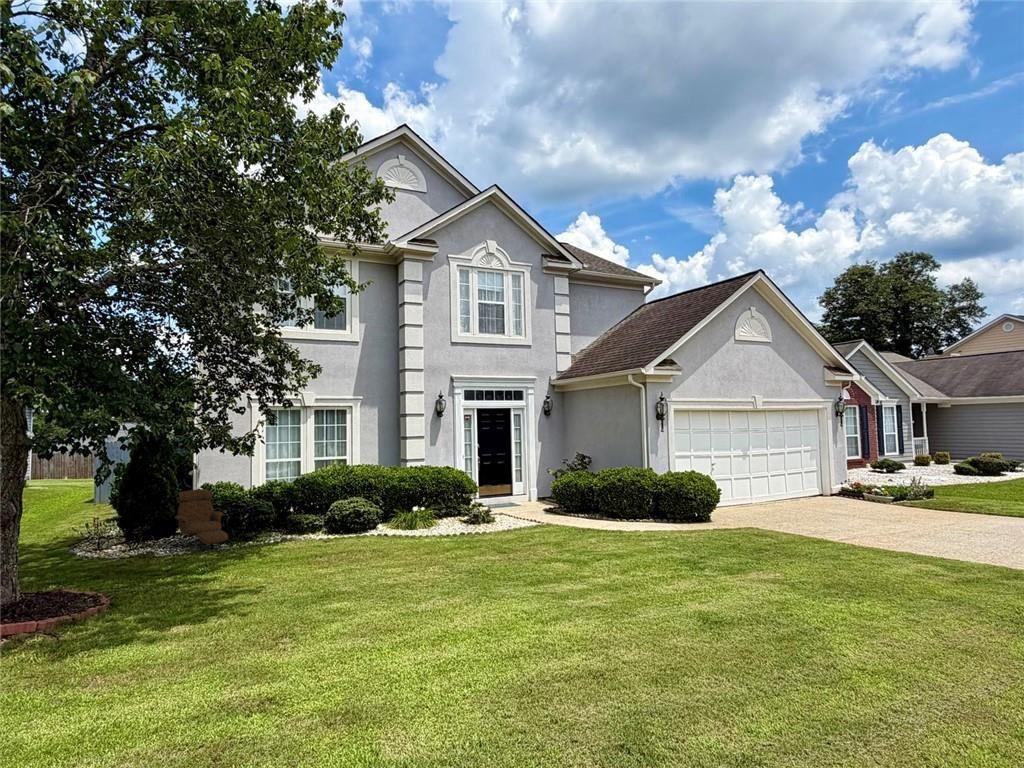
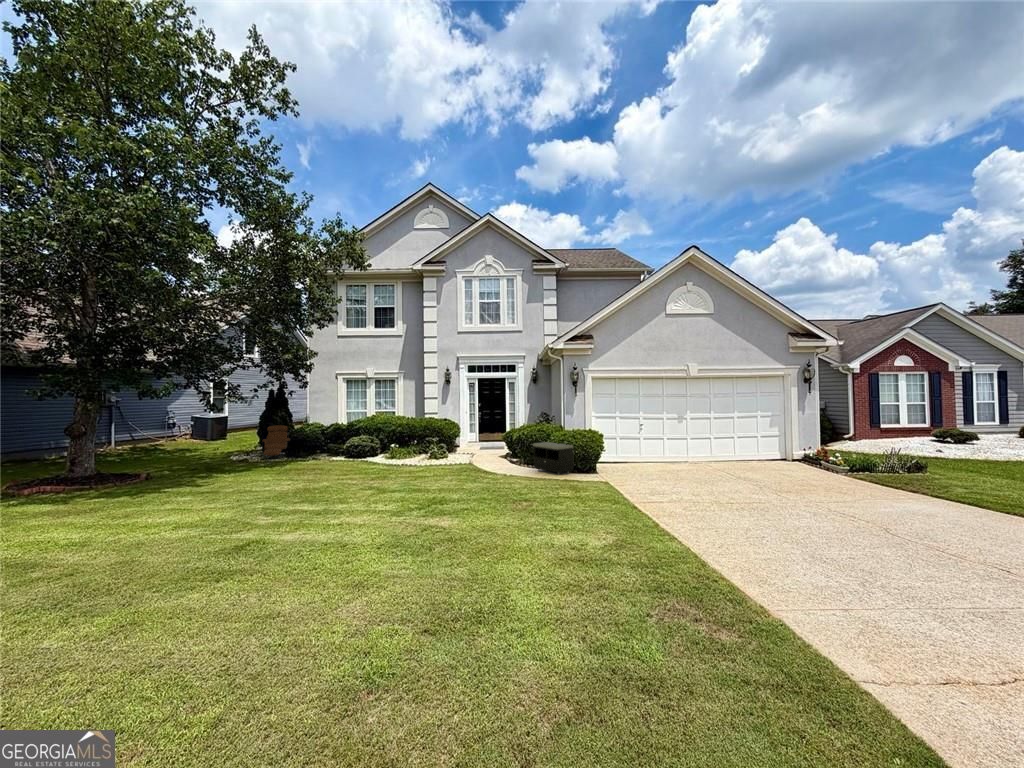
storage bench: none [650,491,700,530] -> present [533,442,573,475]

